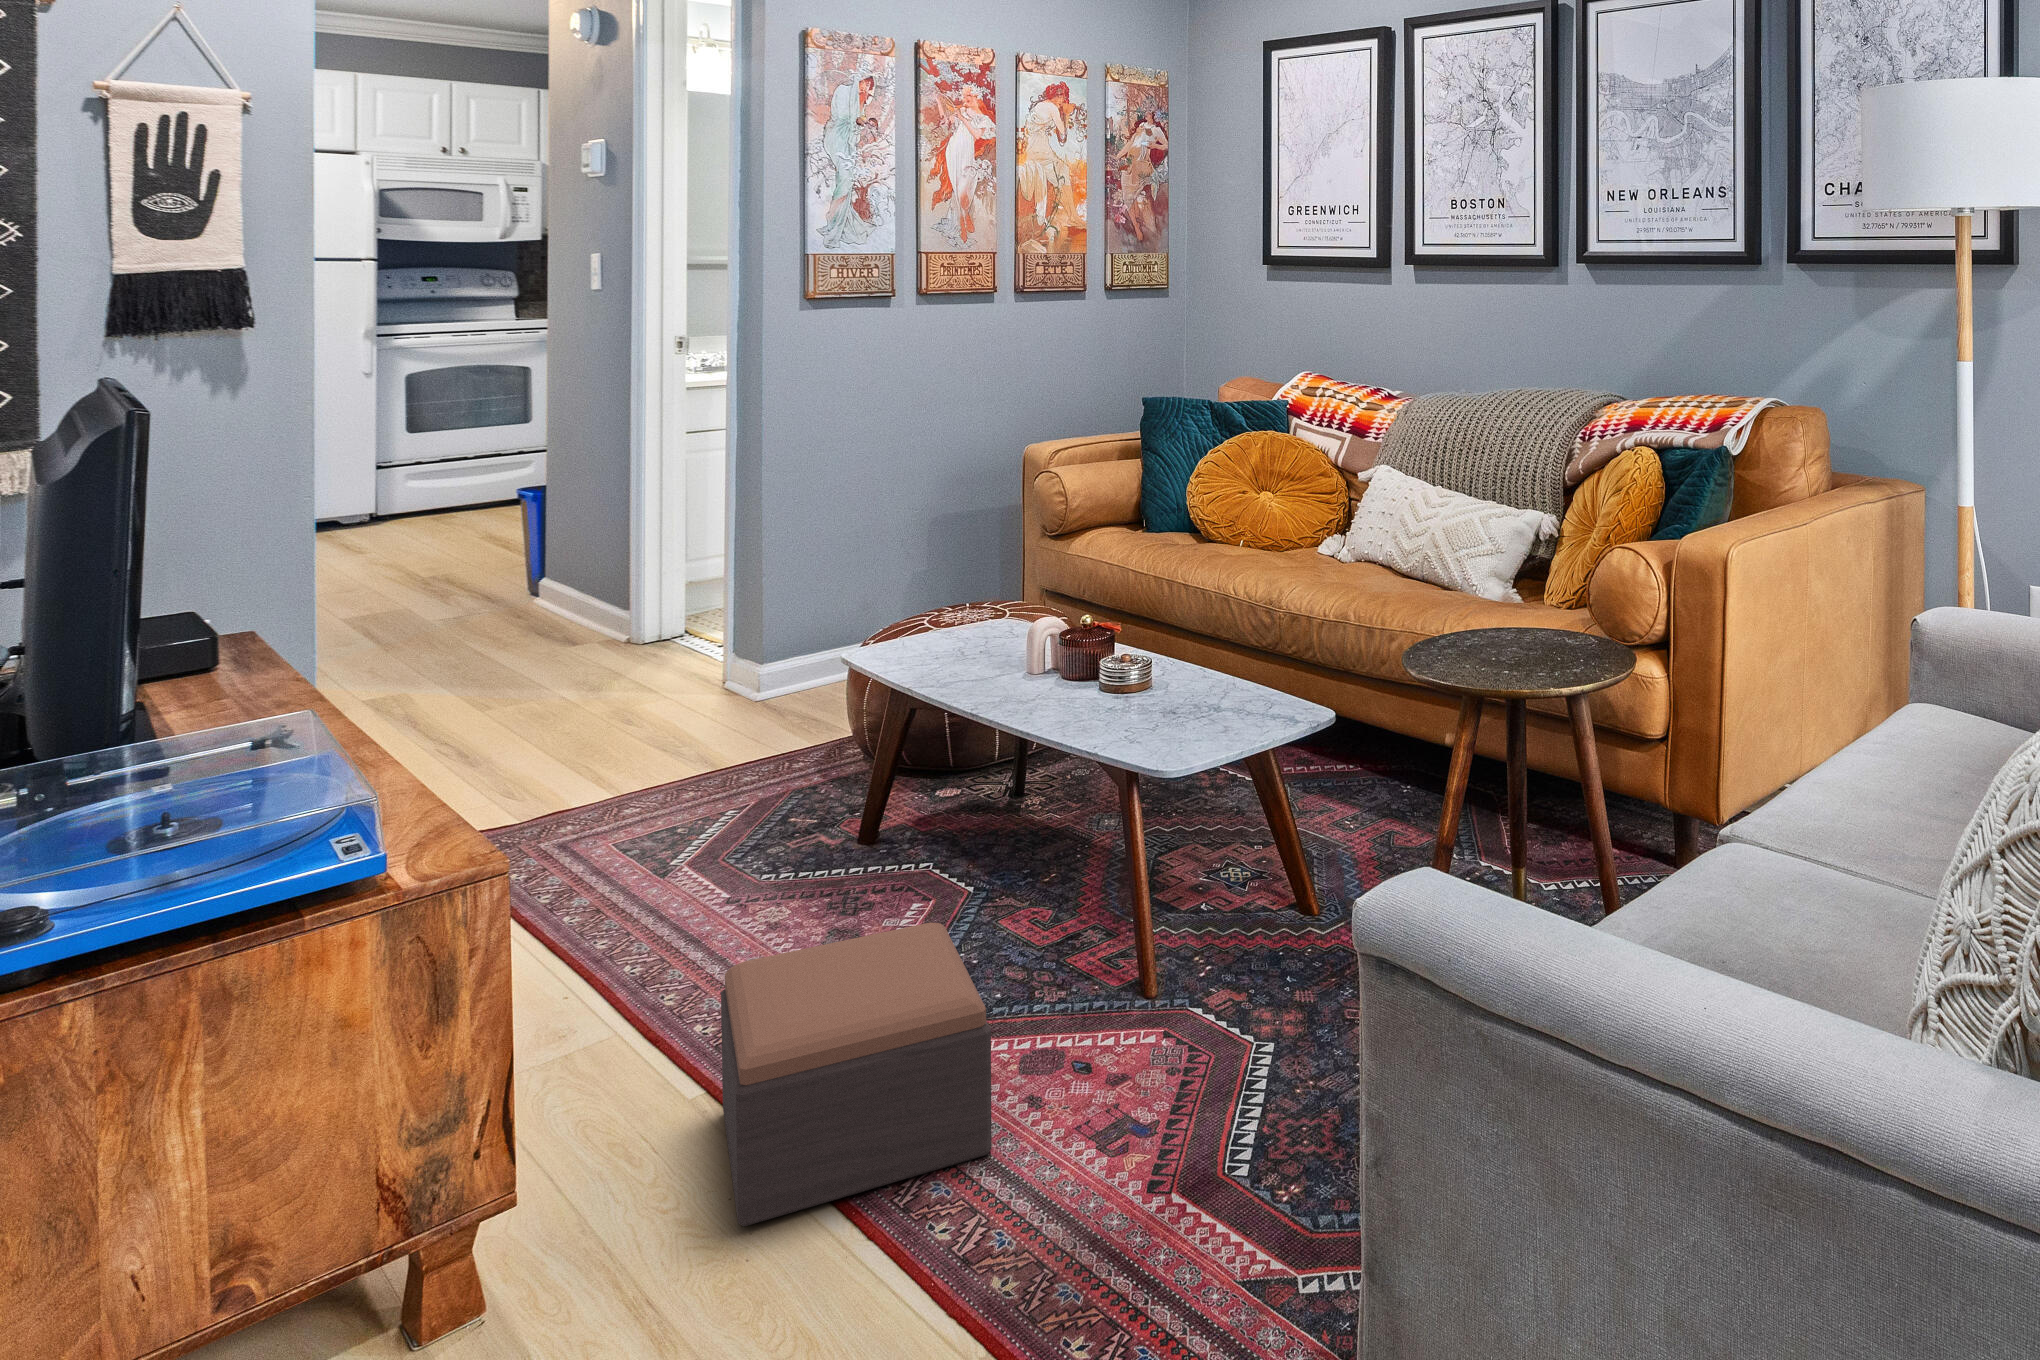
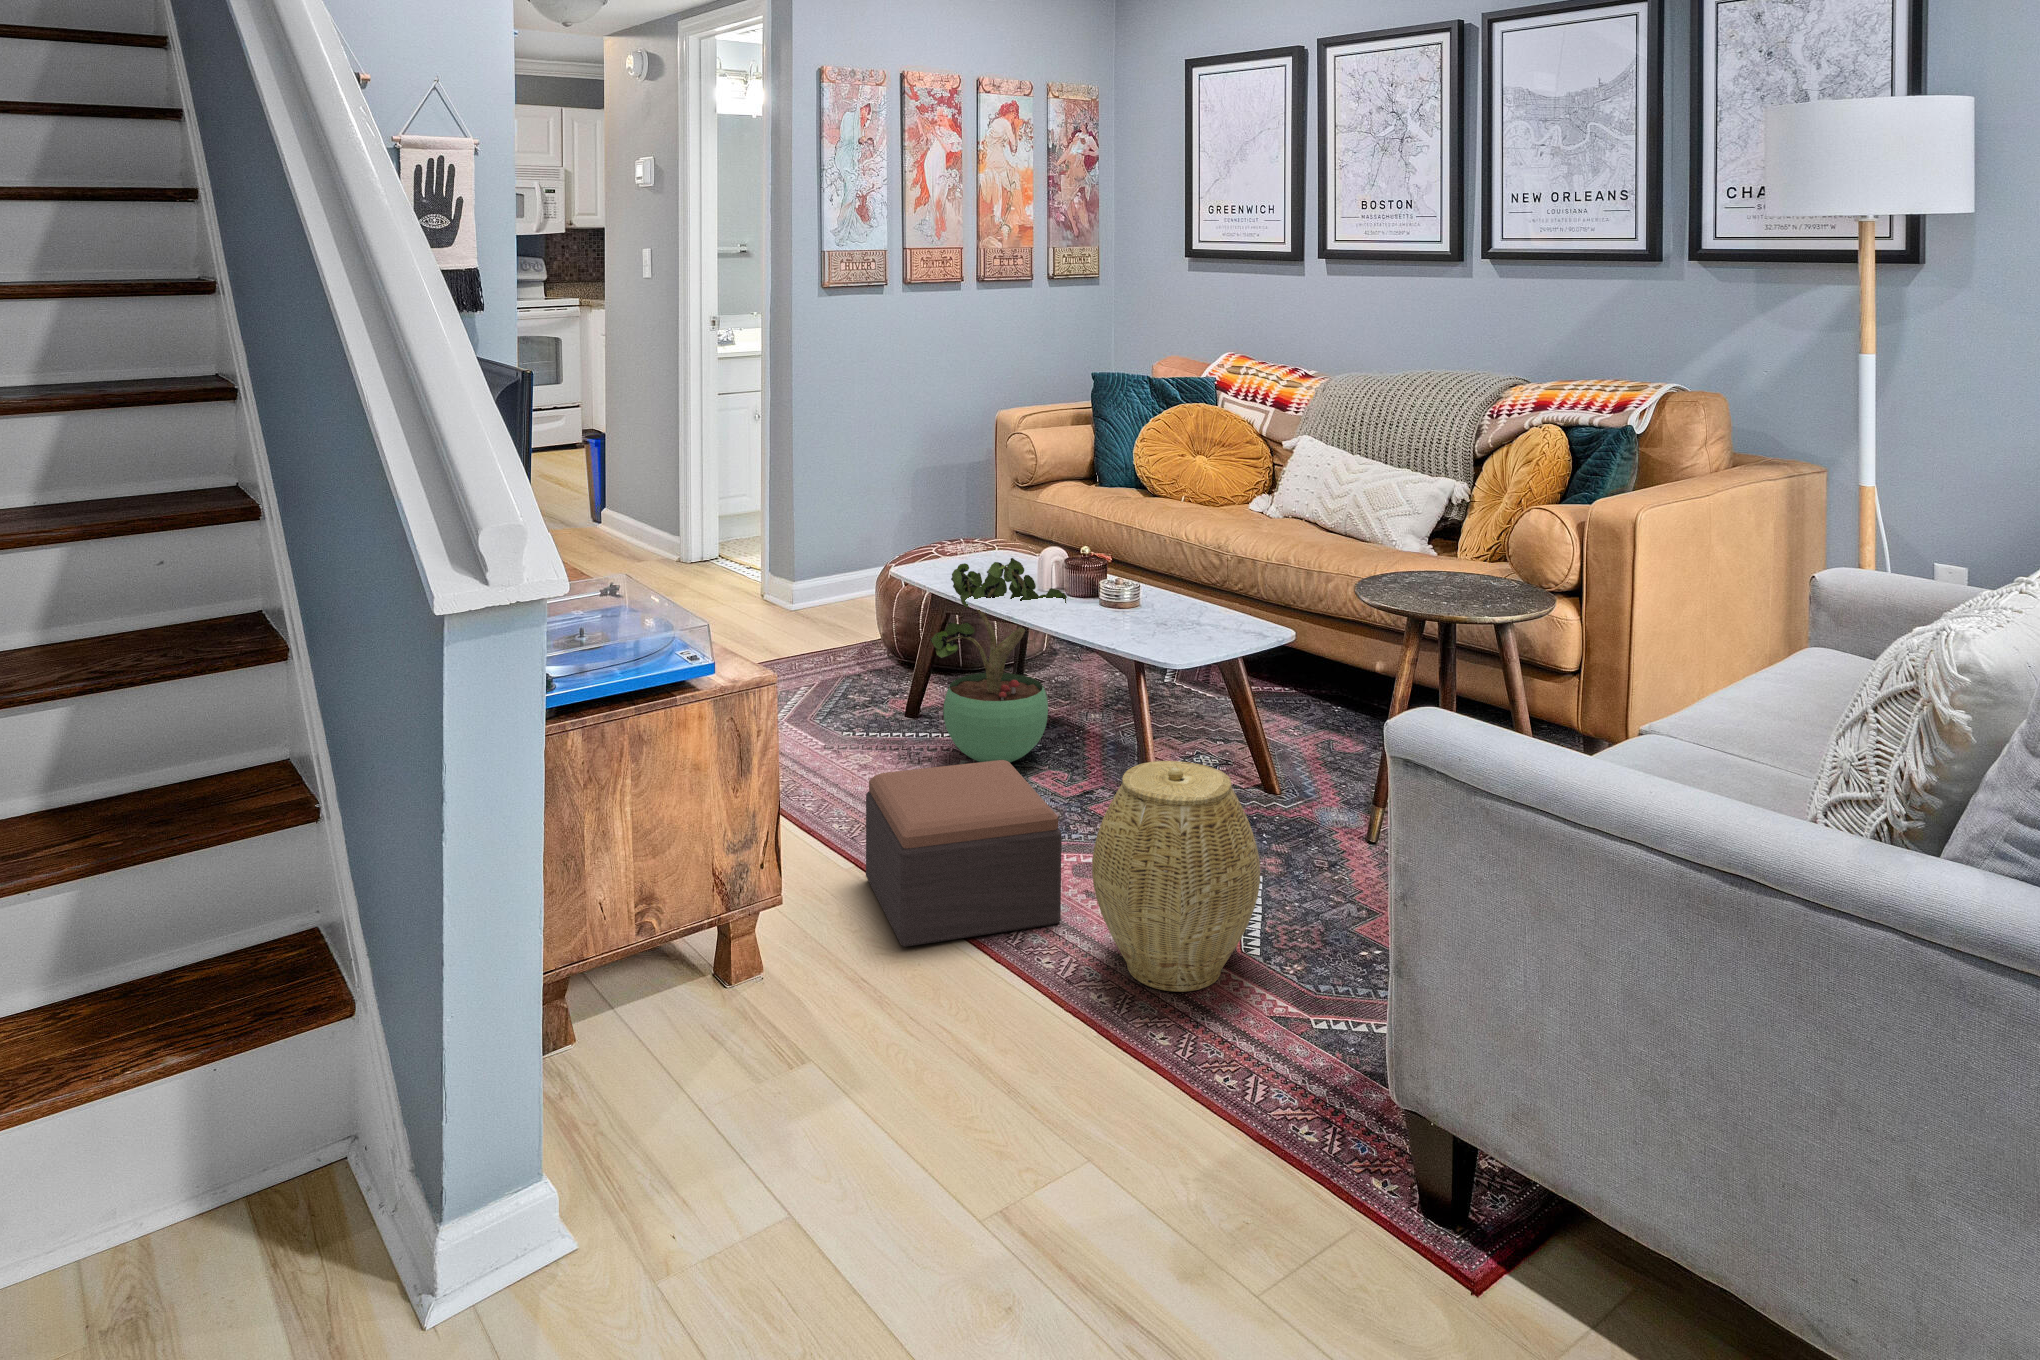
potted plant: none [871,638,1058,907] -> present [930,558,1067,762]
woven basket: none [1015,922,1250,1253] -> present [1092,761,1260,992]

